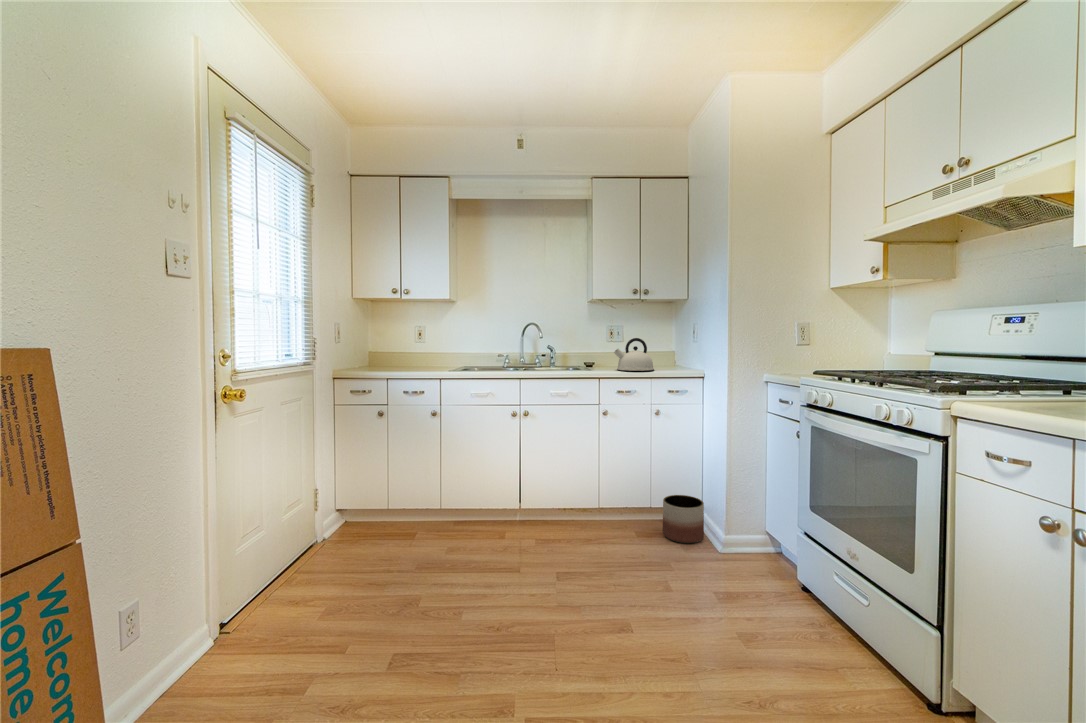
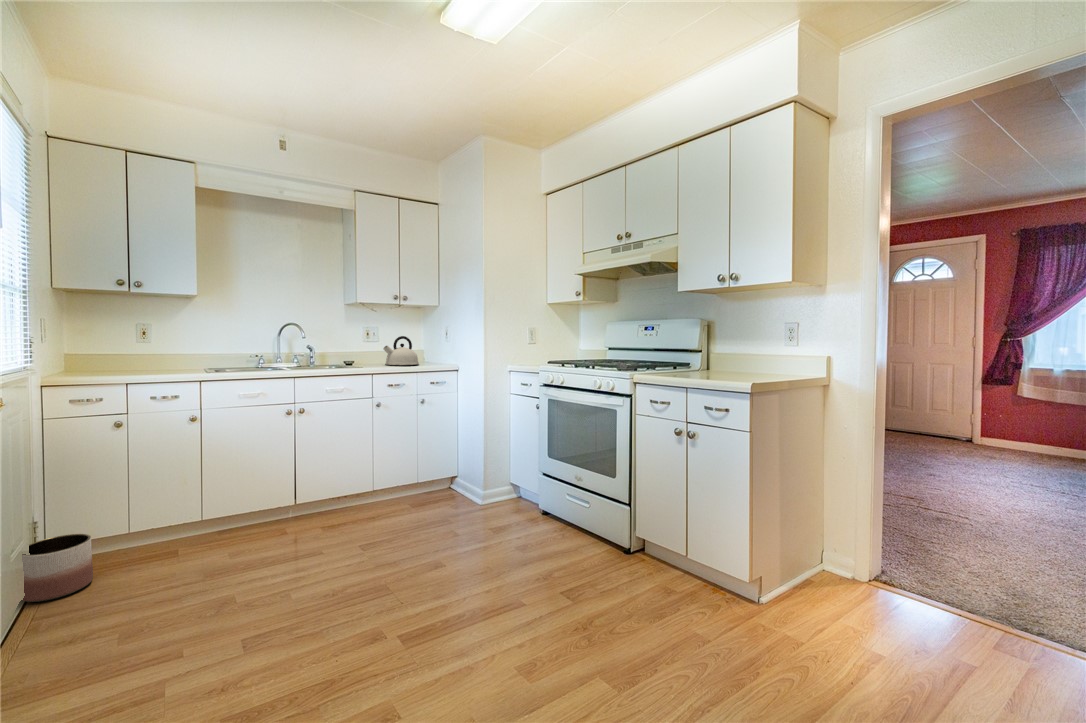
planter: present [663,495,704,543] -> present [22,534,93,602]

